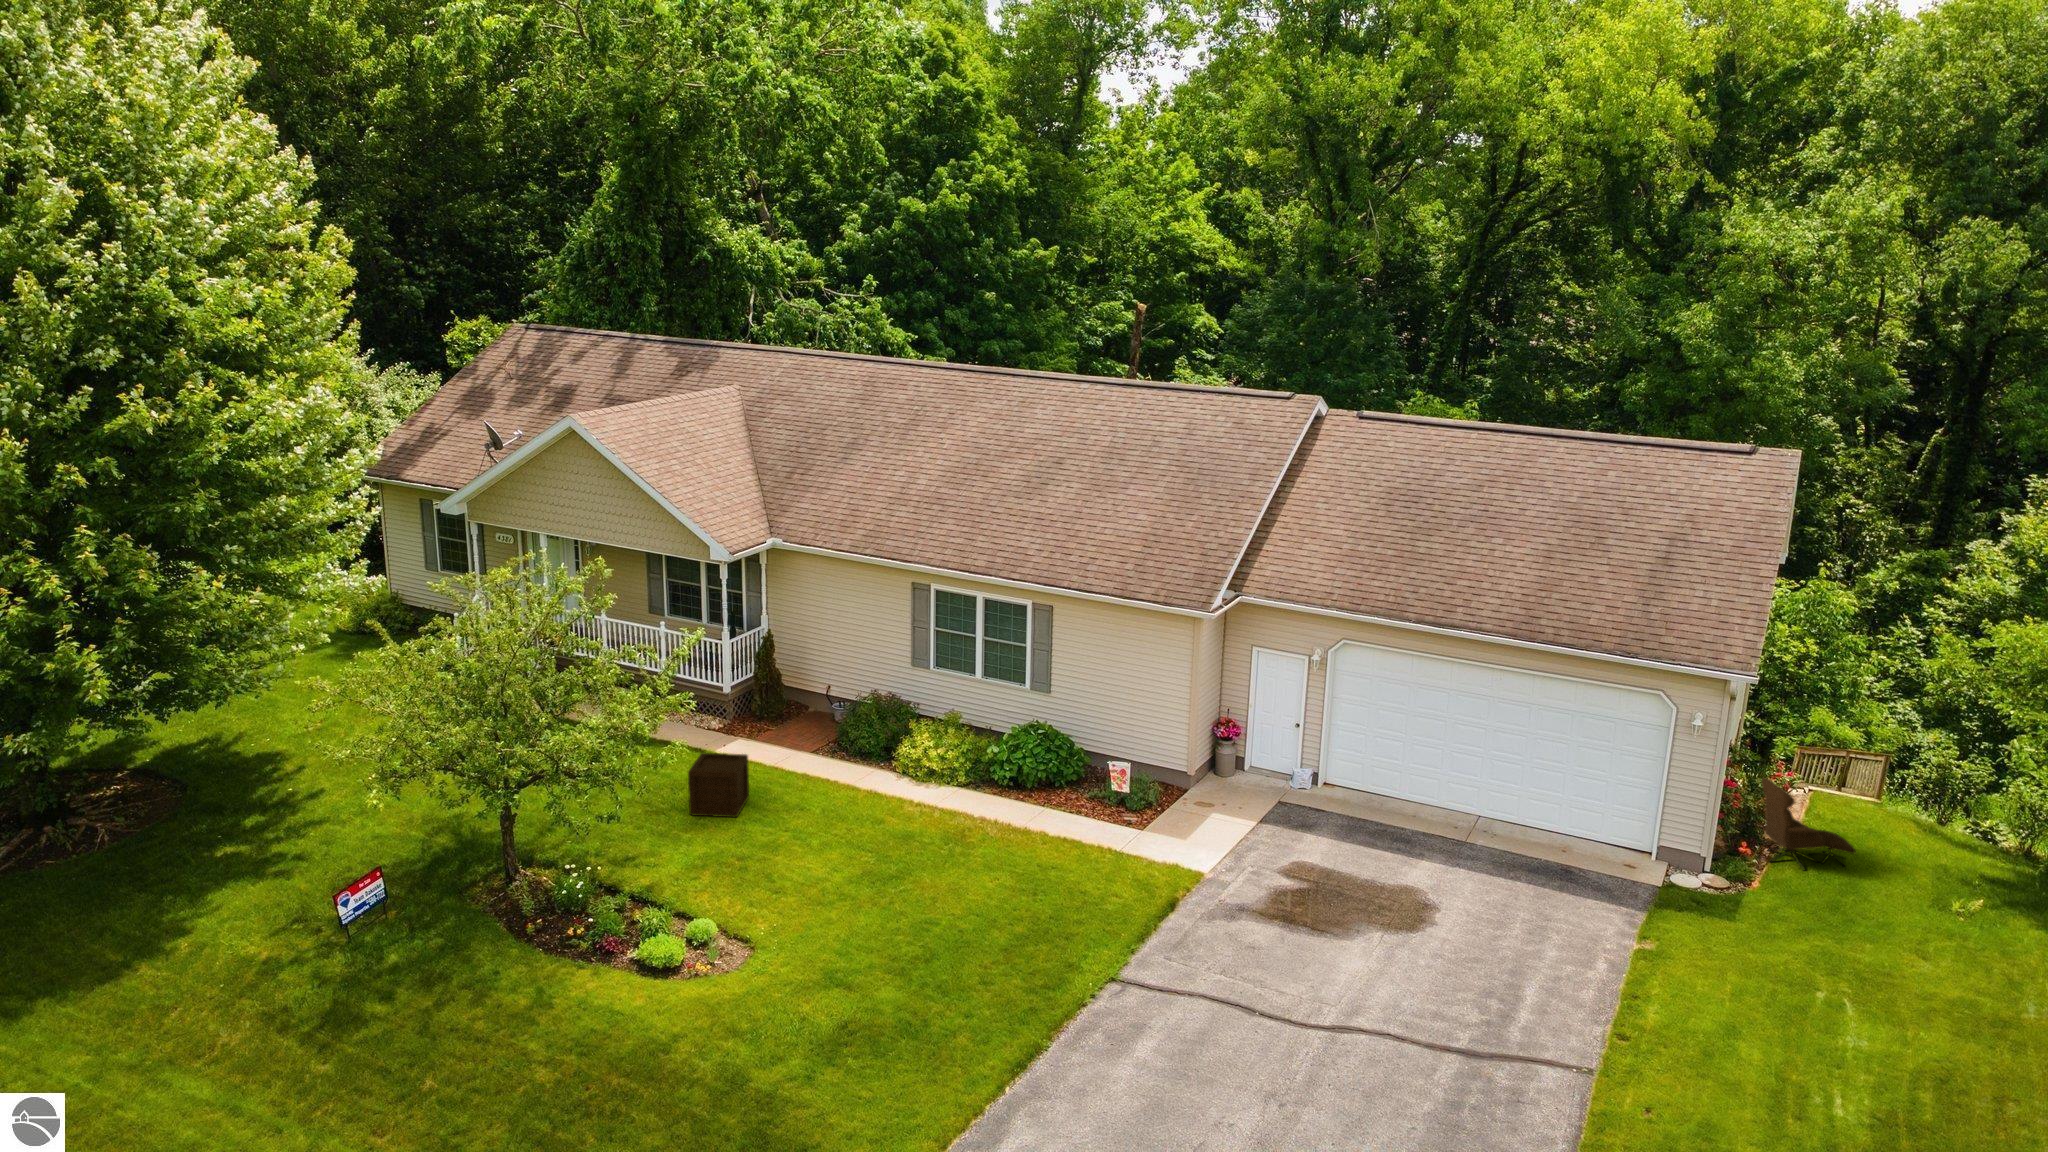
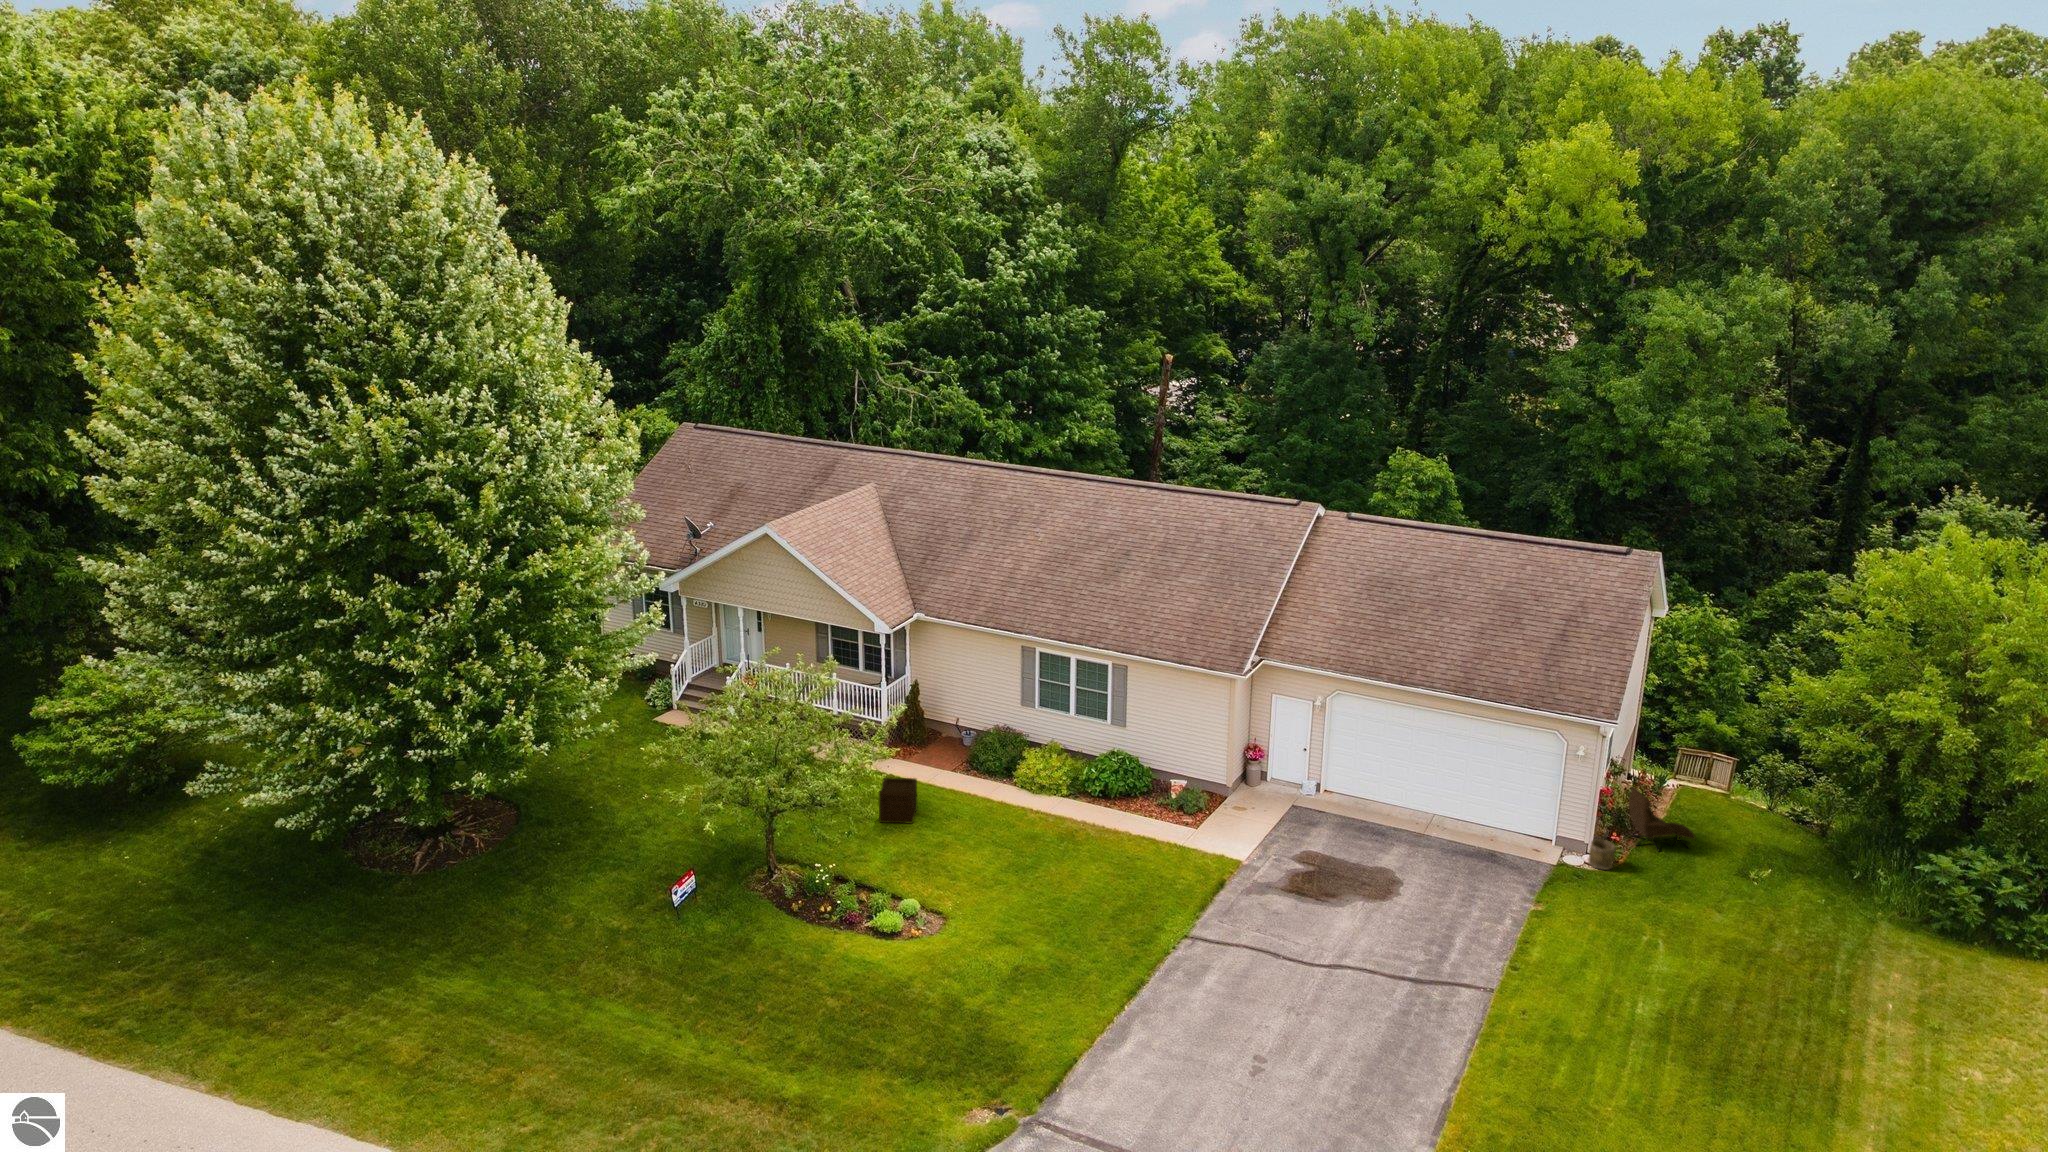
bucket: none [1705,848,1748,894] -> present [1589,839,1616,870]

